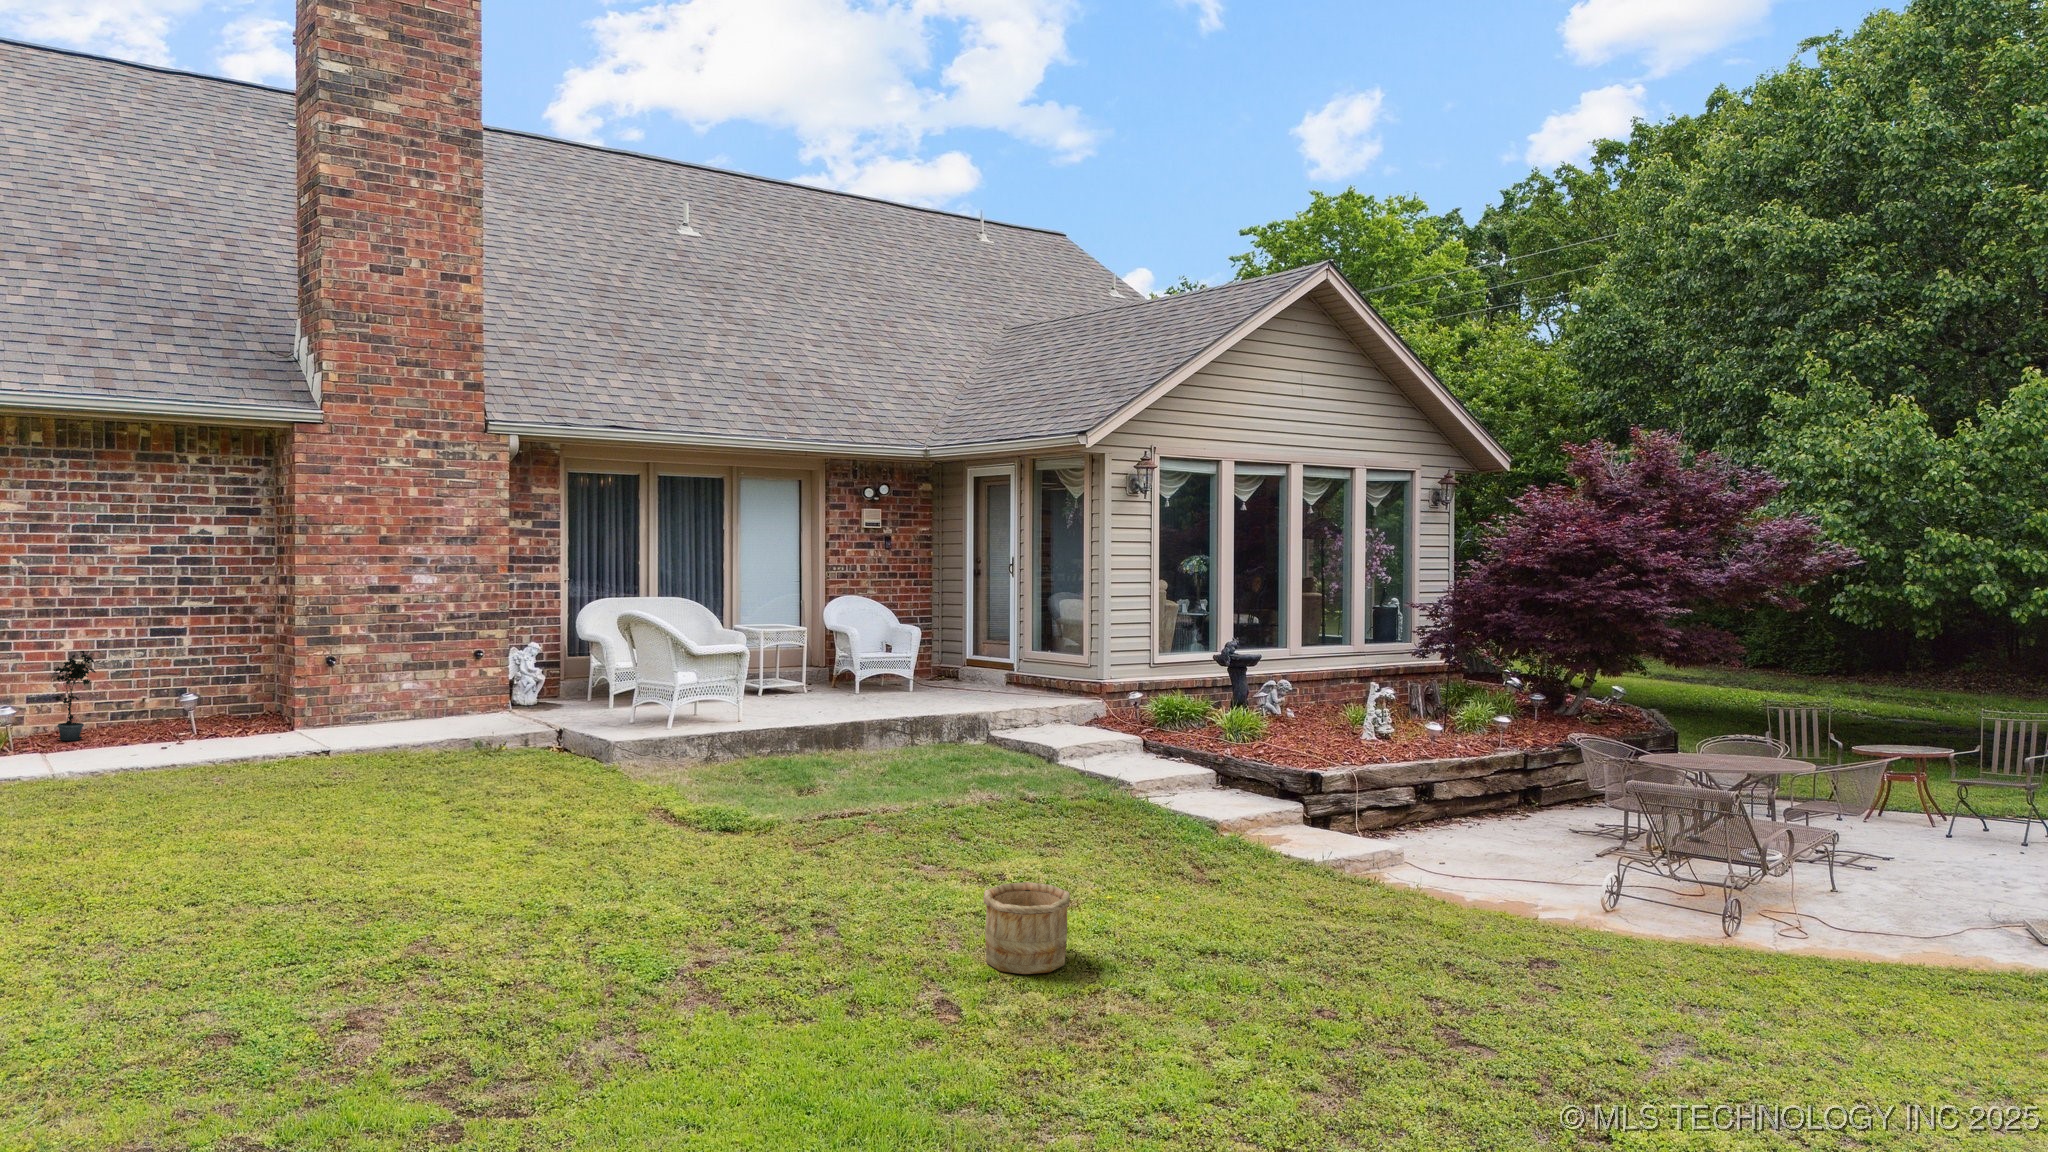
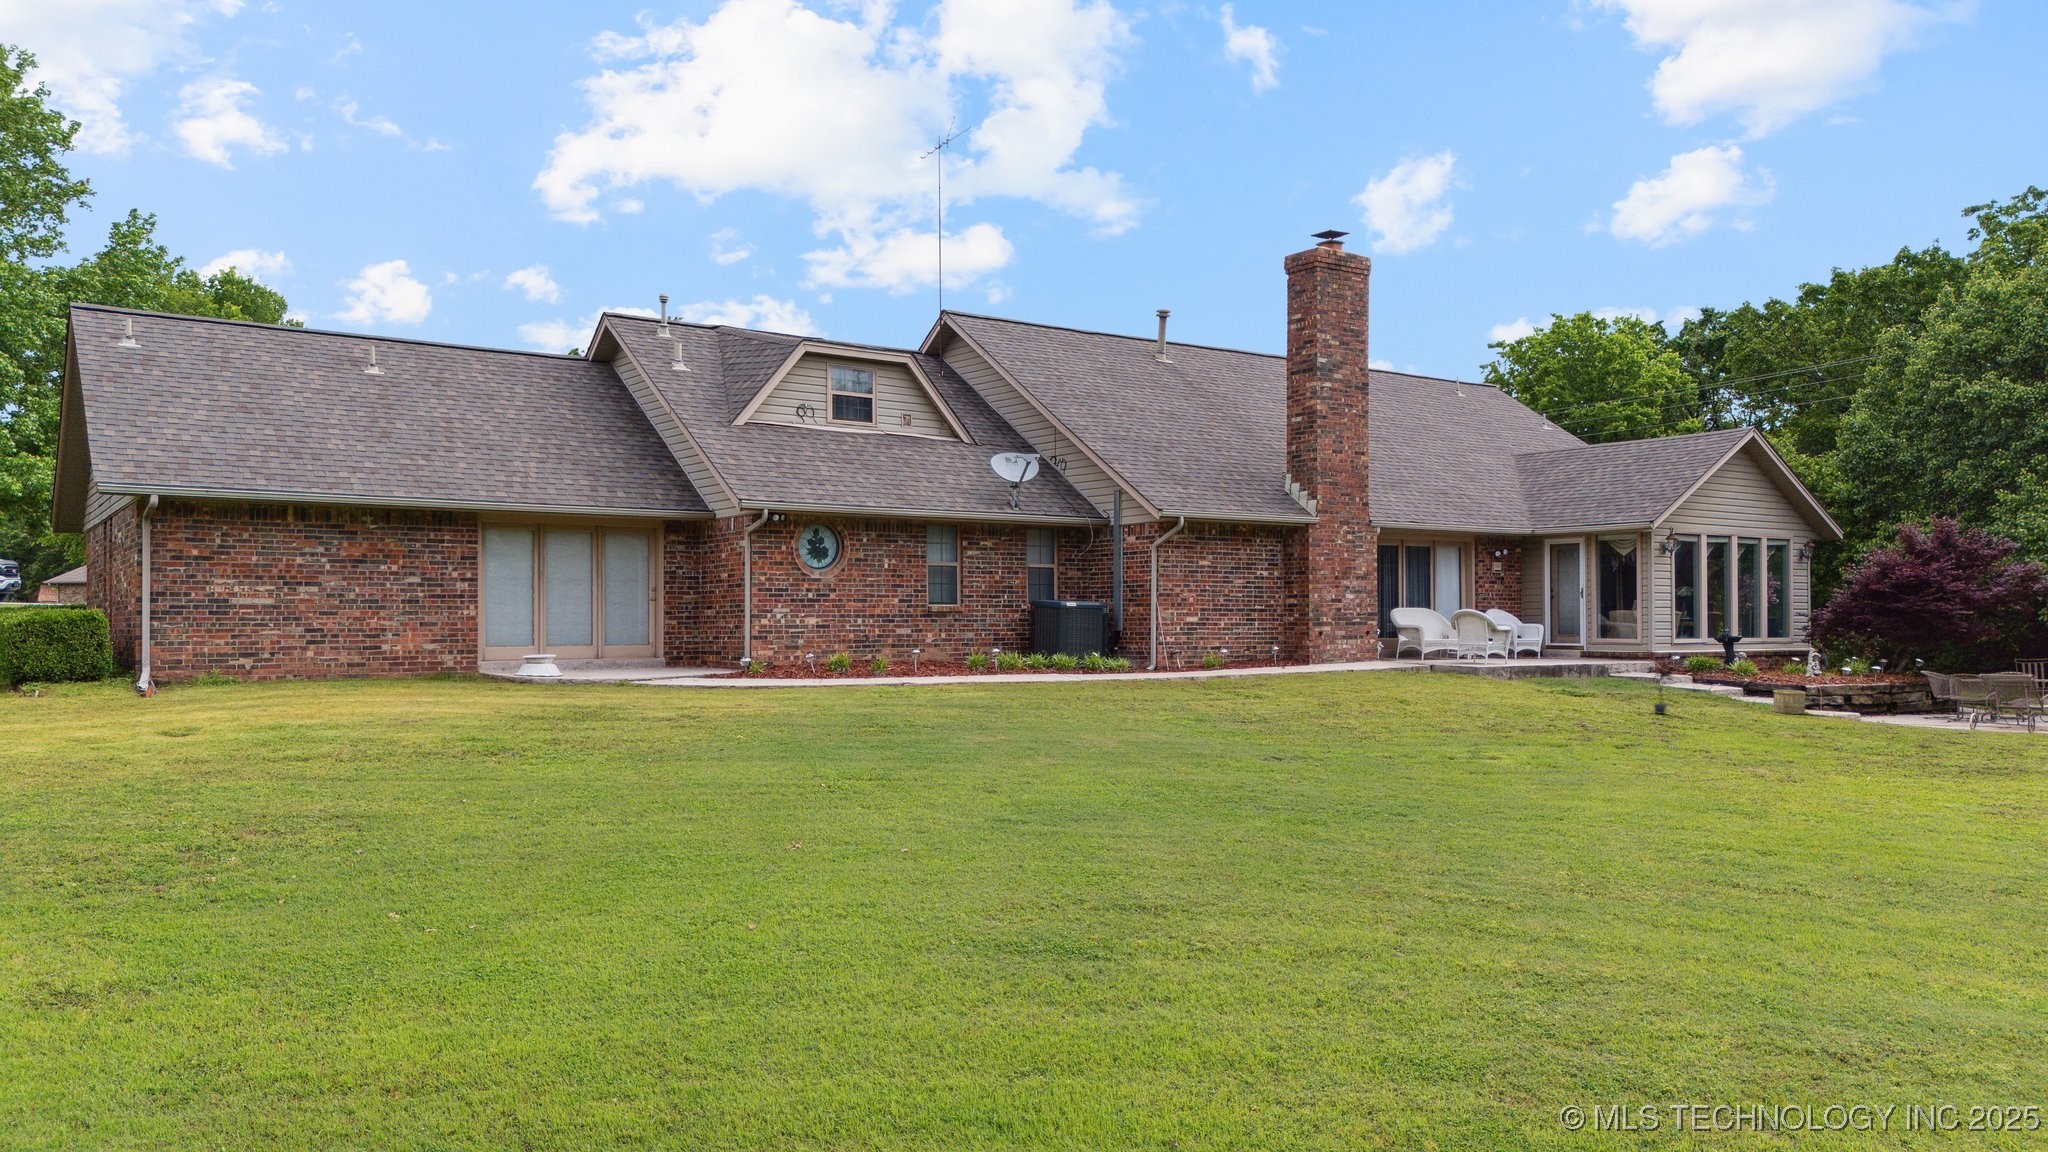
potted plant: present [53,651,96,741] -> present [1648,665,1682,714]

